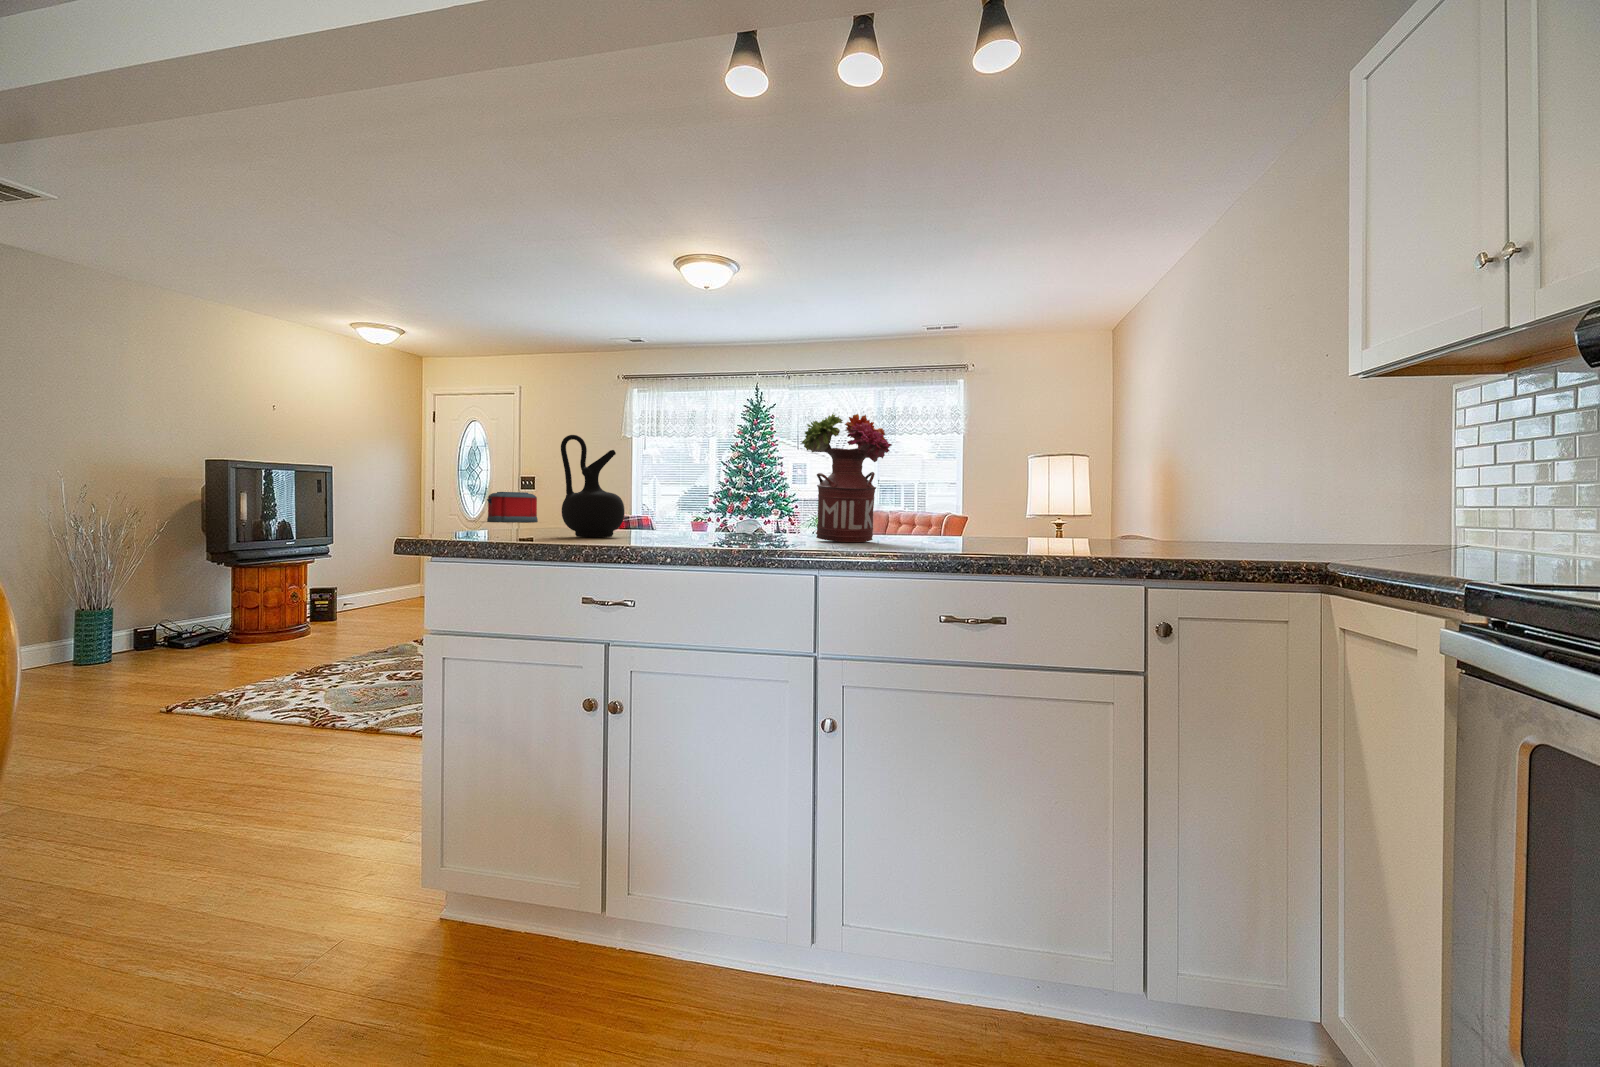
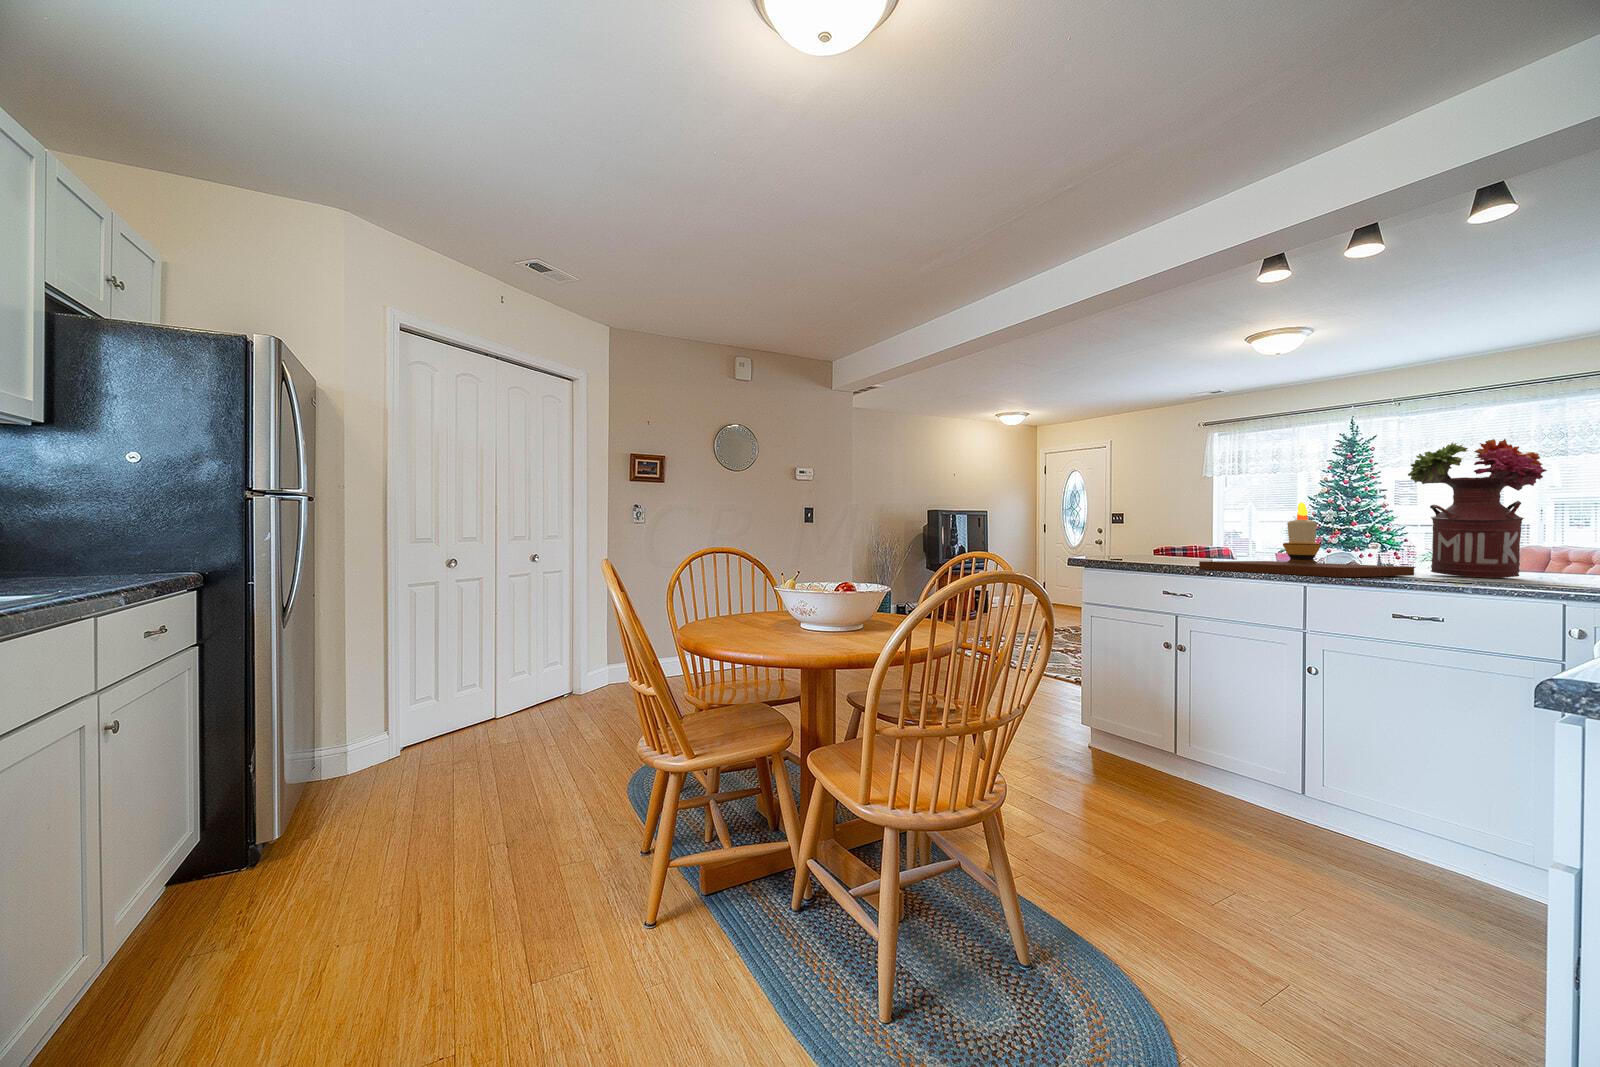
ceramic jug: present [561,435,625,537] -> none [1146,482,1203,564]
candle: none [626,465,811,549] -> present [1199,502,1414,577]
toaster: present [487,492,538,522] -> none [1085,527,1128,552]

